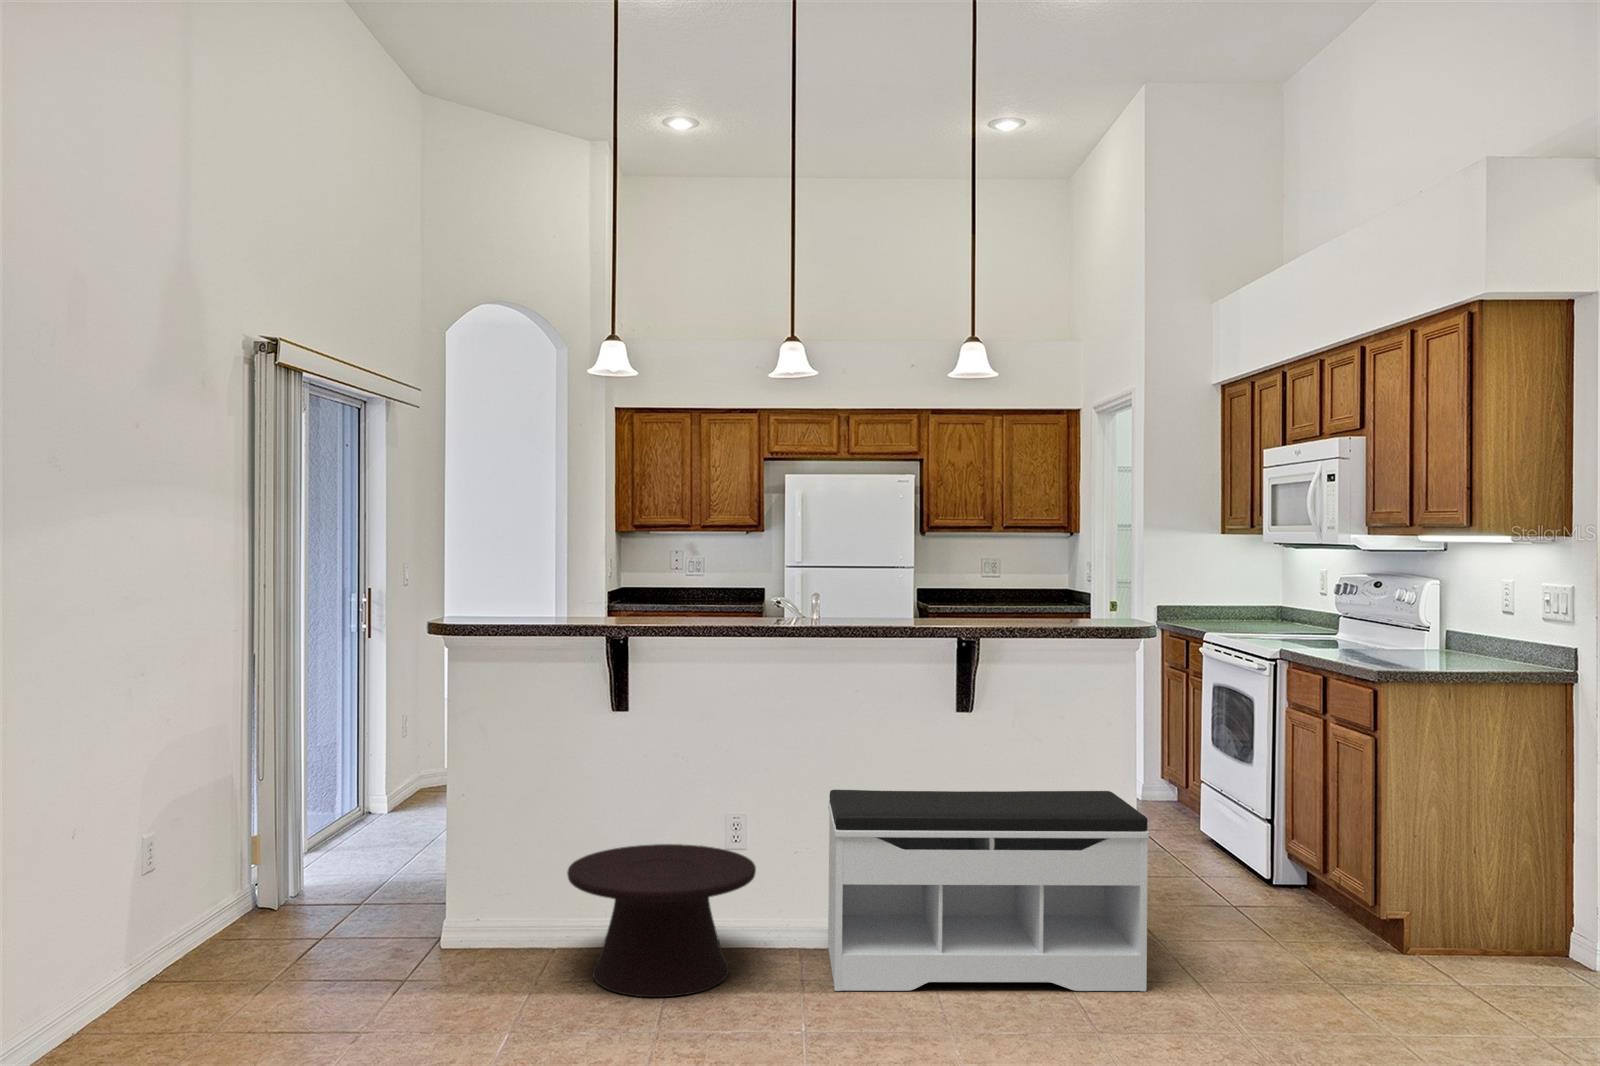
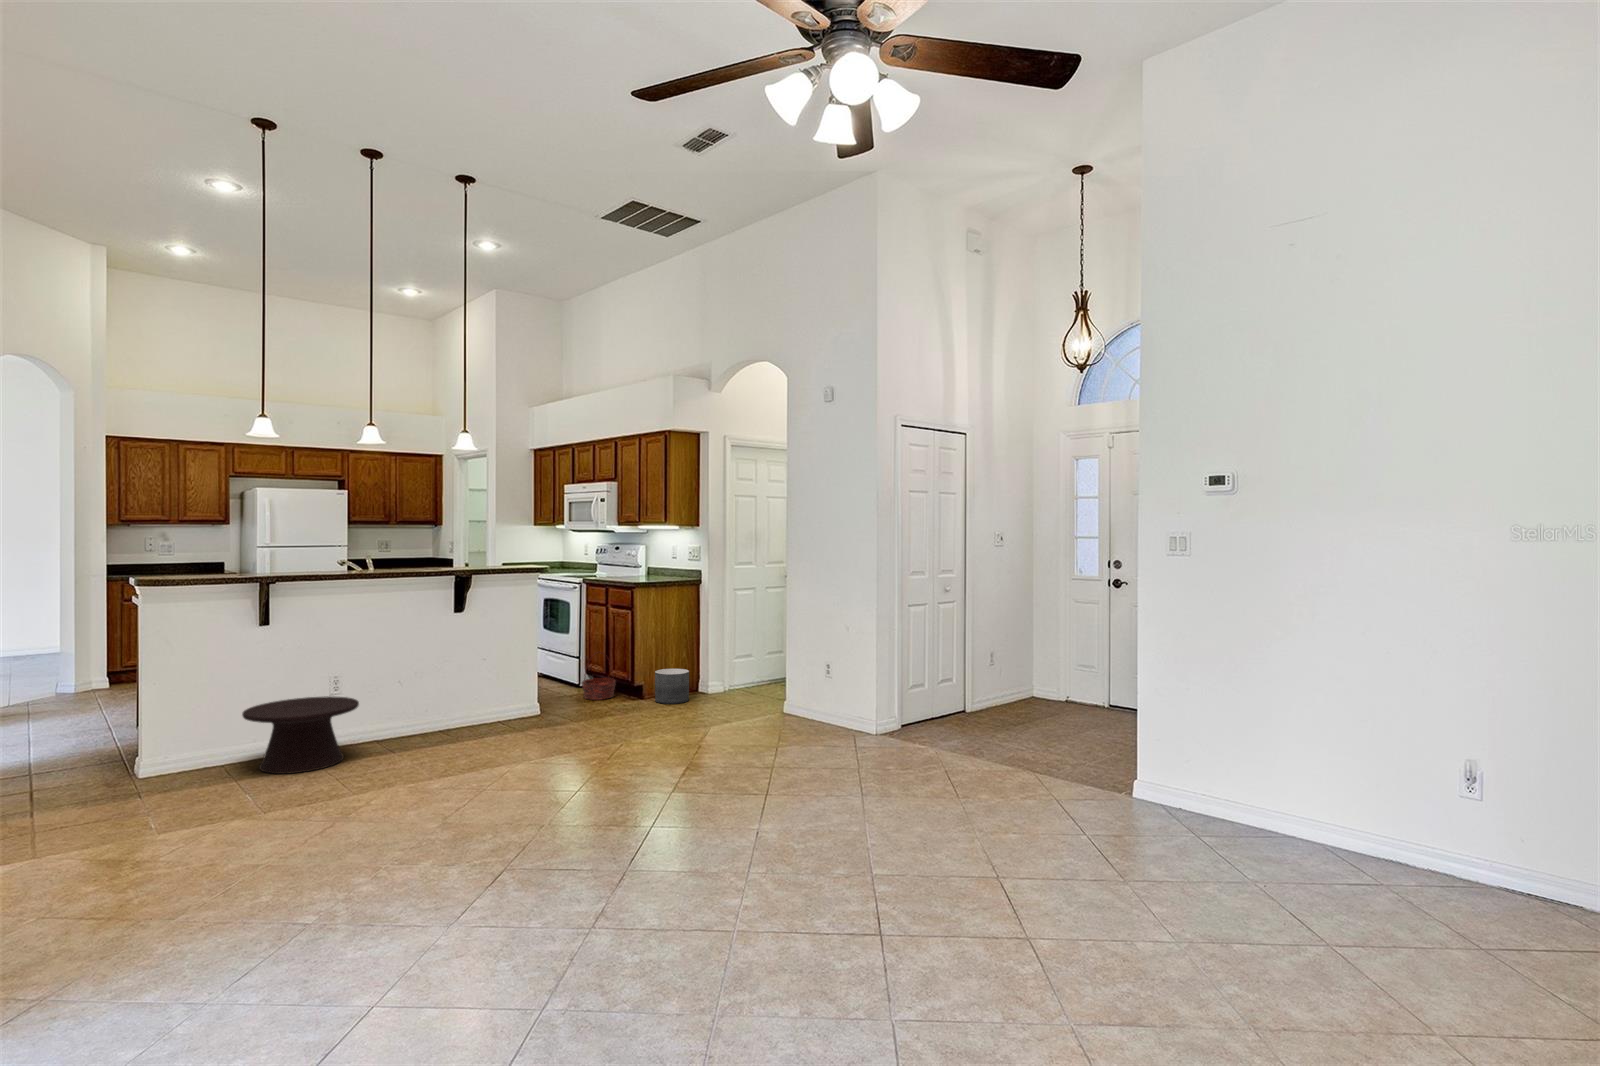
bench: present [828,790,1149,991] -> none [385,645,551,751]
basket: none [1260,821,1345,936] -> present [582,655,615,700]
planter: none [1437,891,1534,991] -> present [655,669,689,704]

